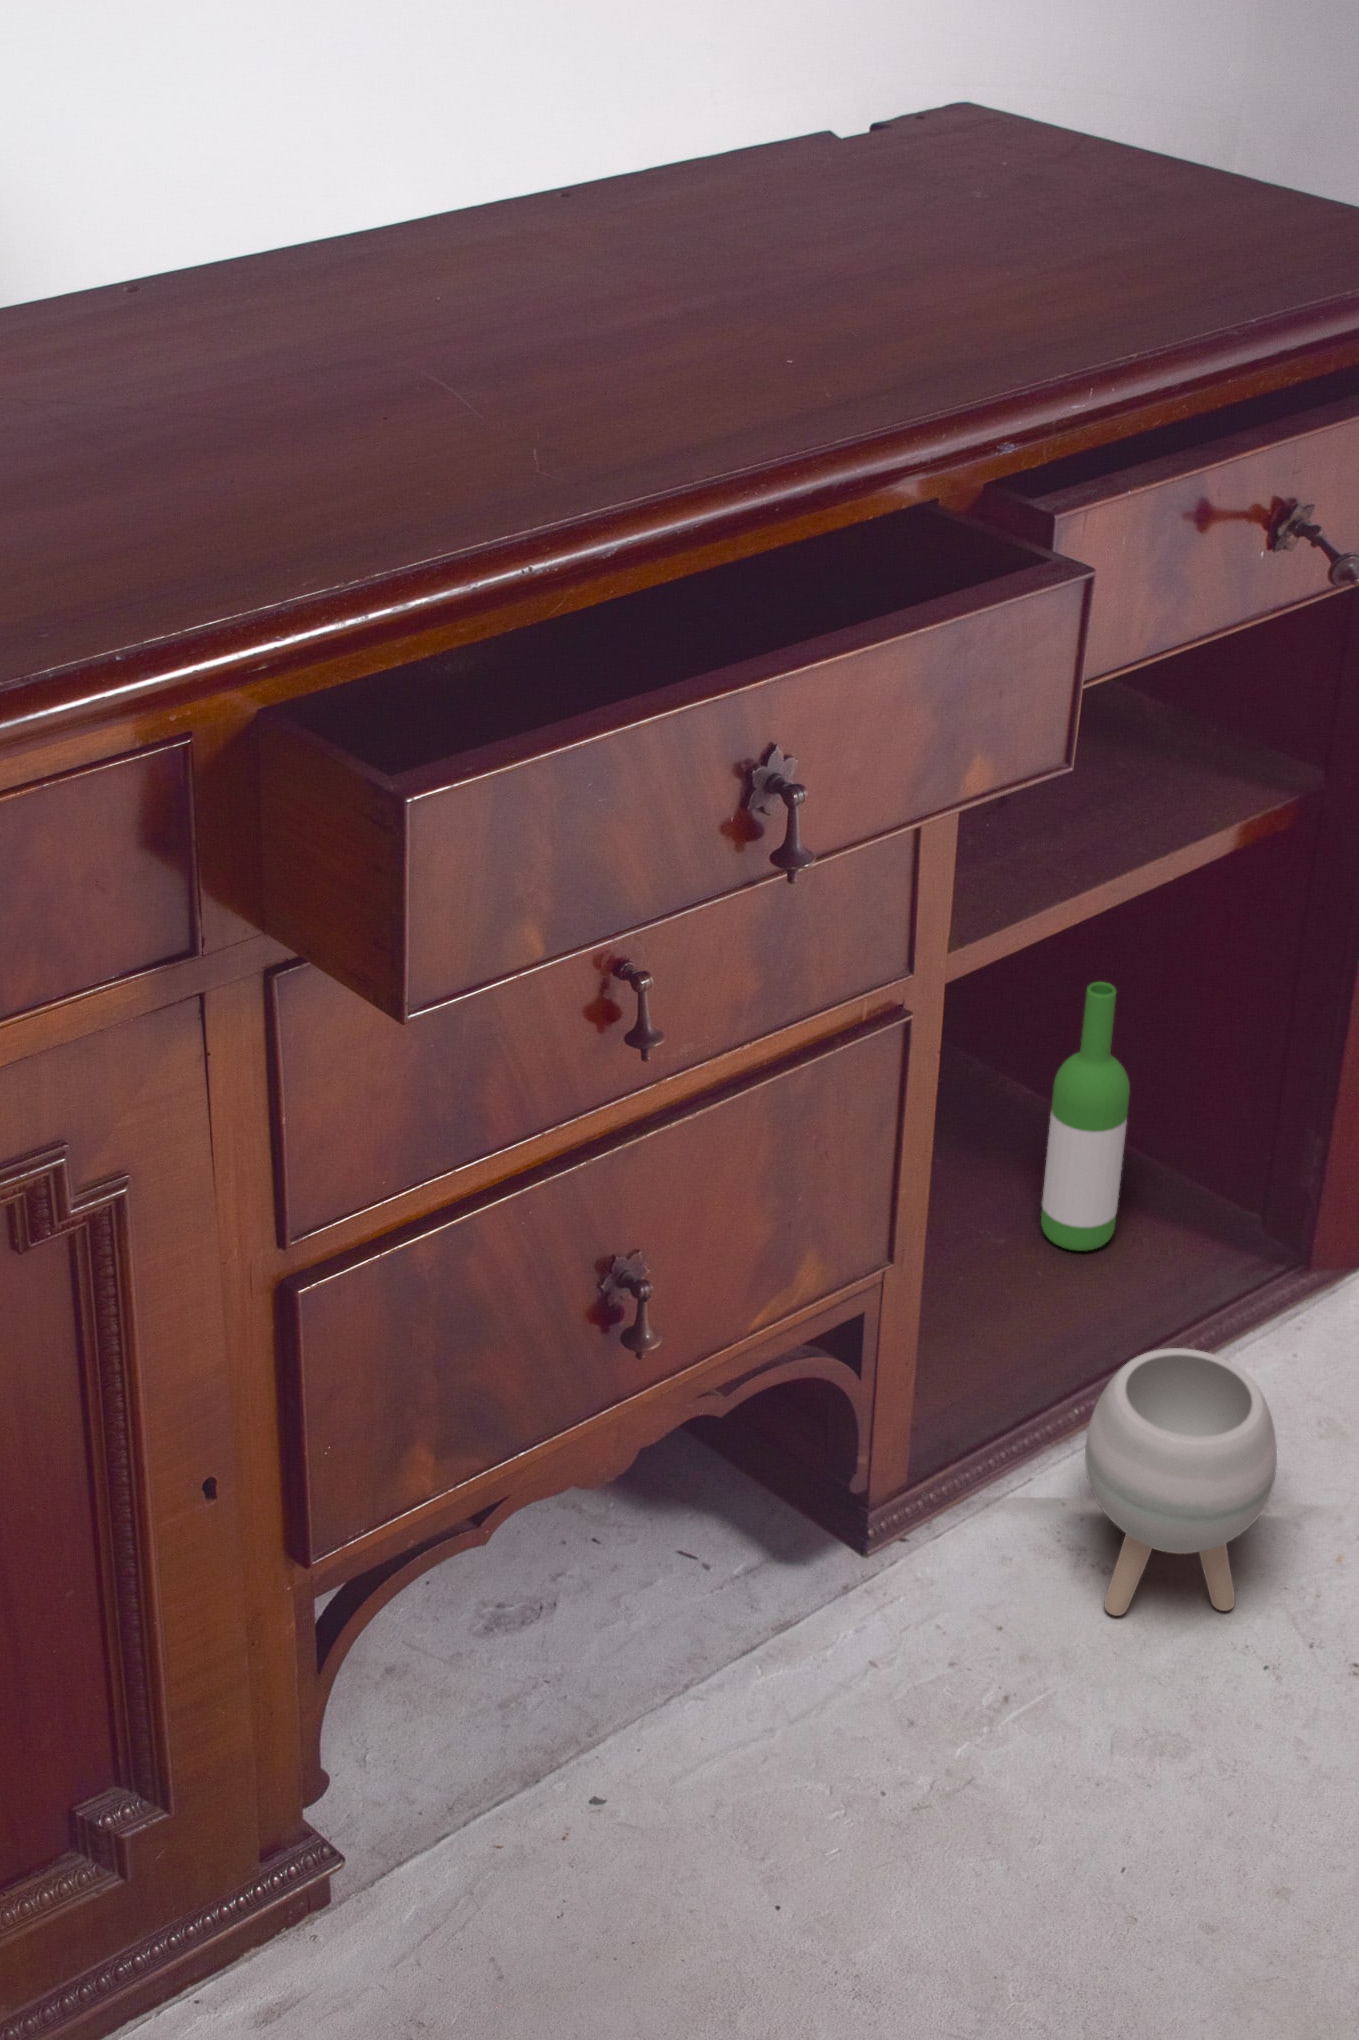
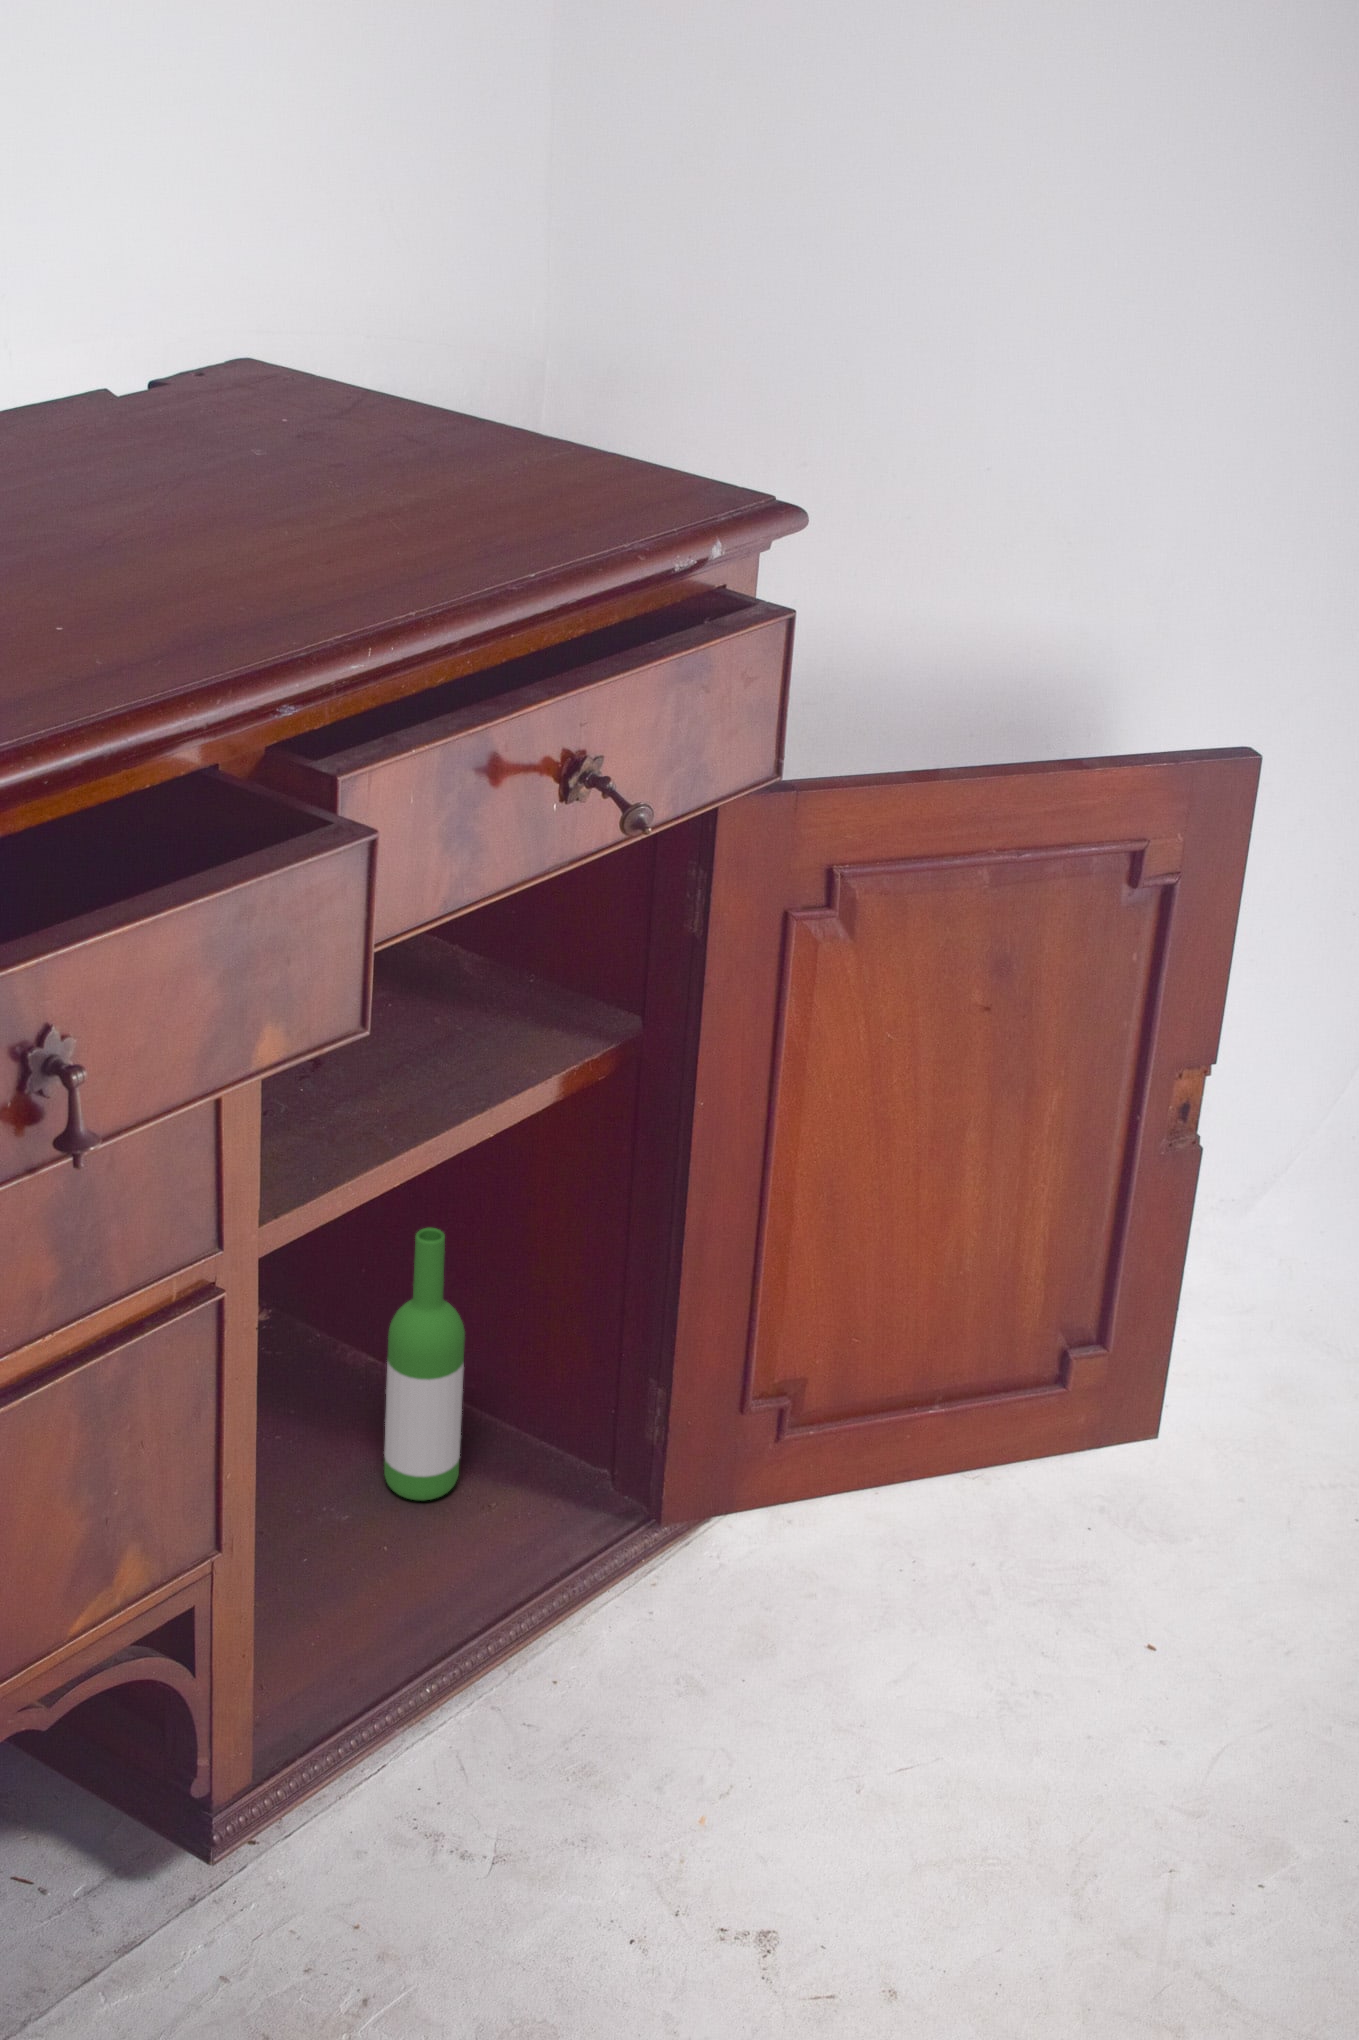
planter: present [1085,1348,1277,1616] -> none [437,1602,628,1890]

